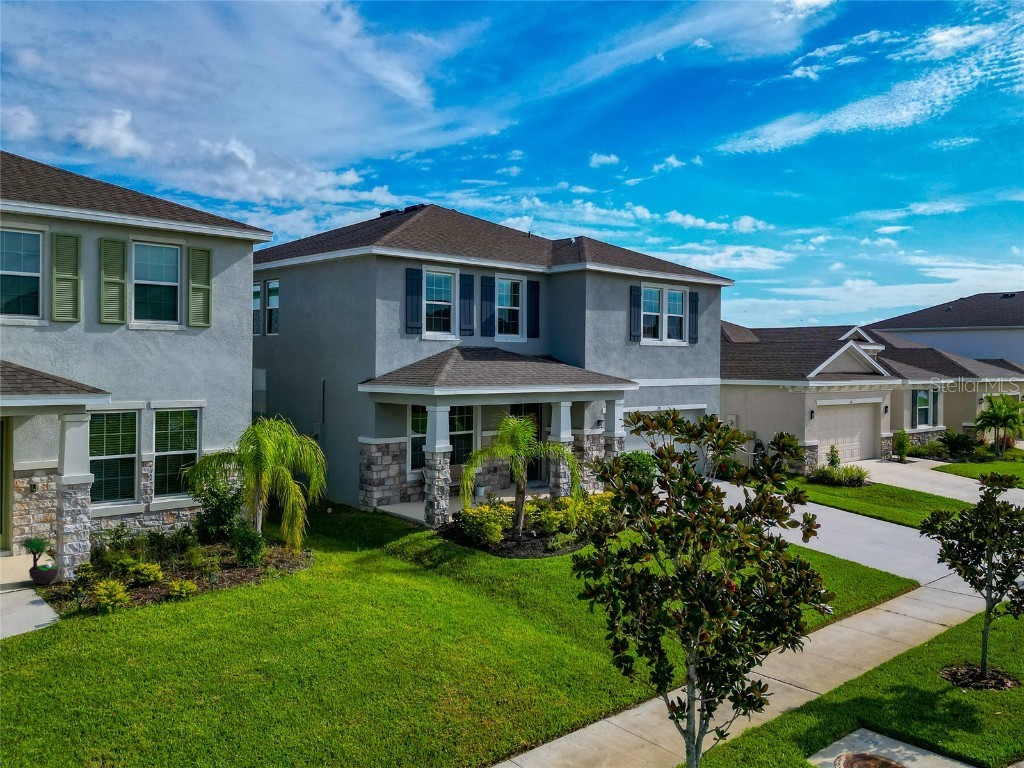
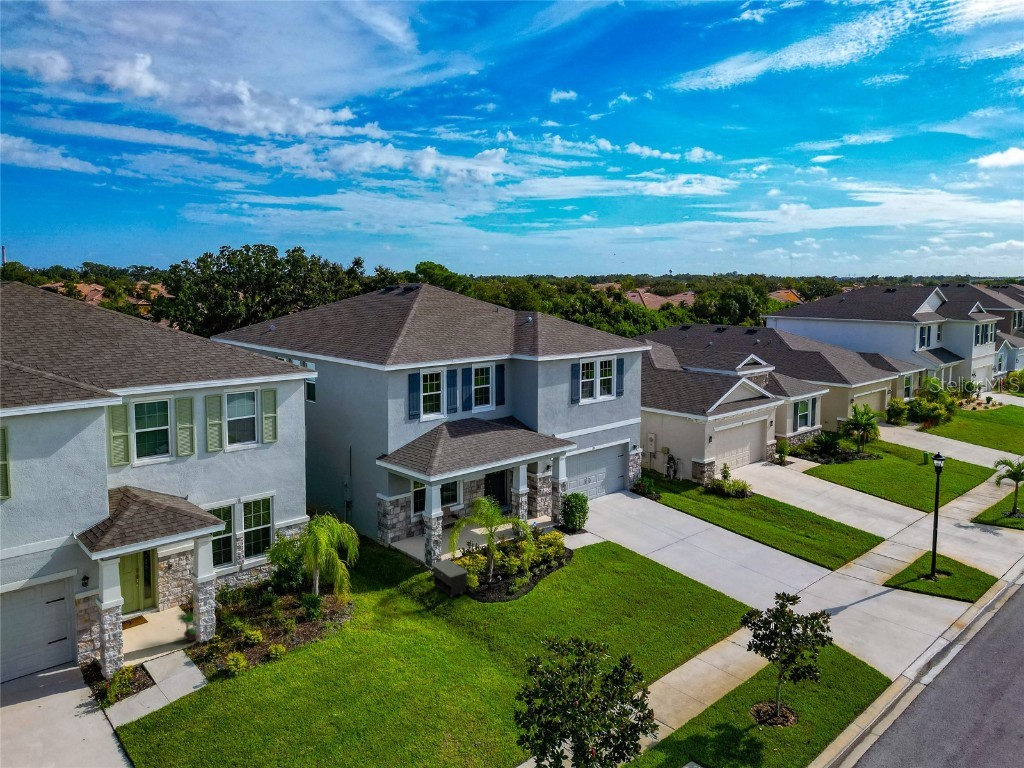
storage bench: none [434,507,484,556] -> present [433,559,467,597]

